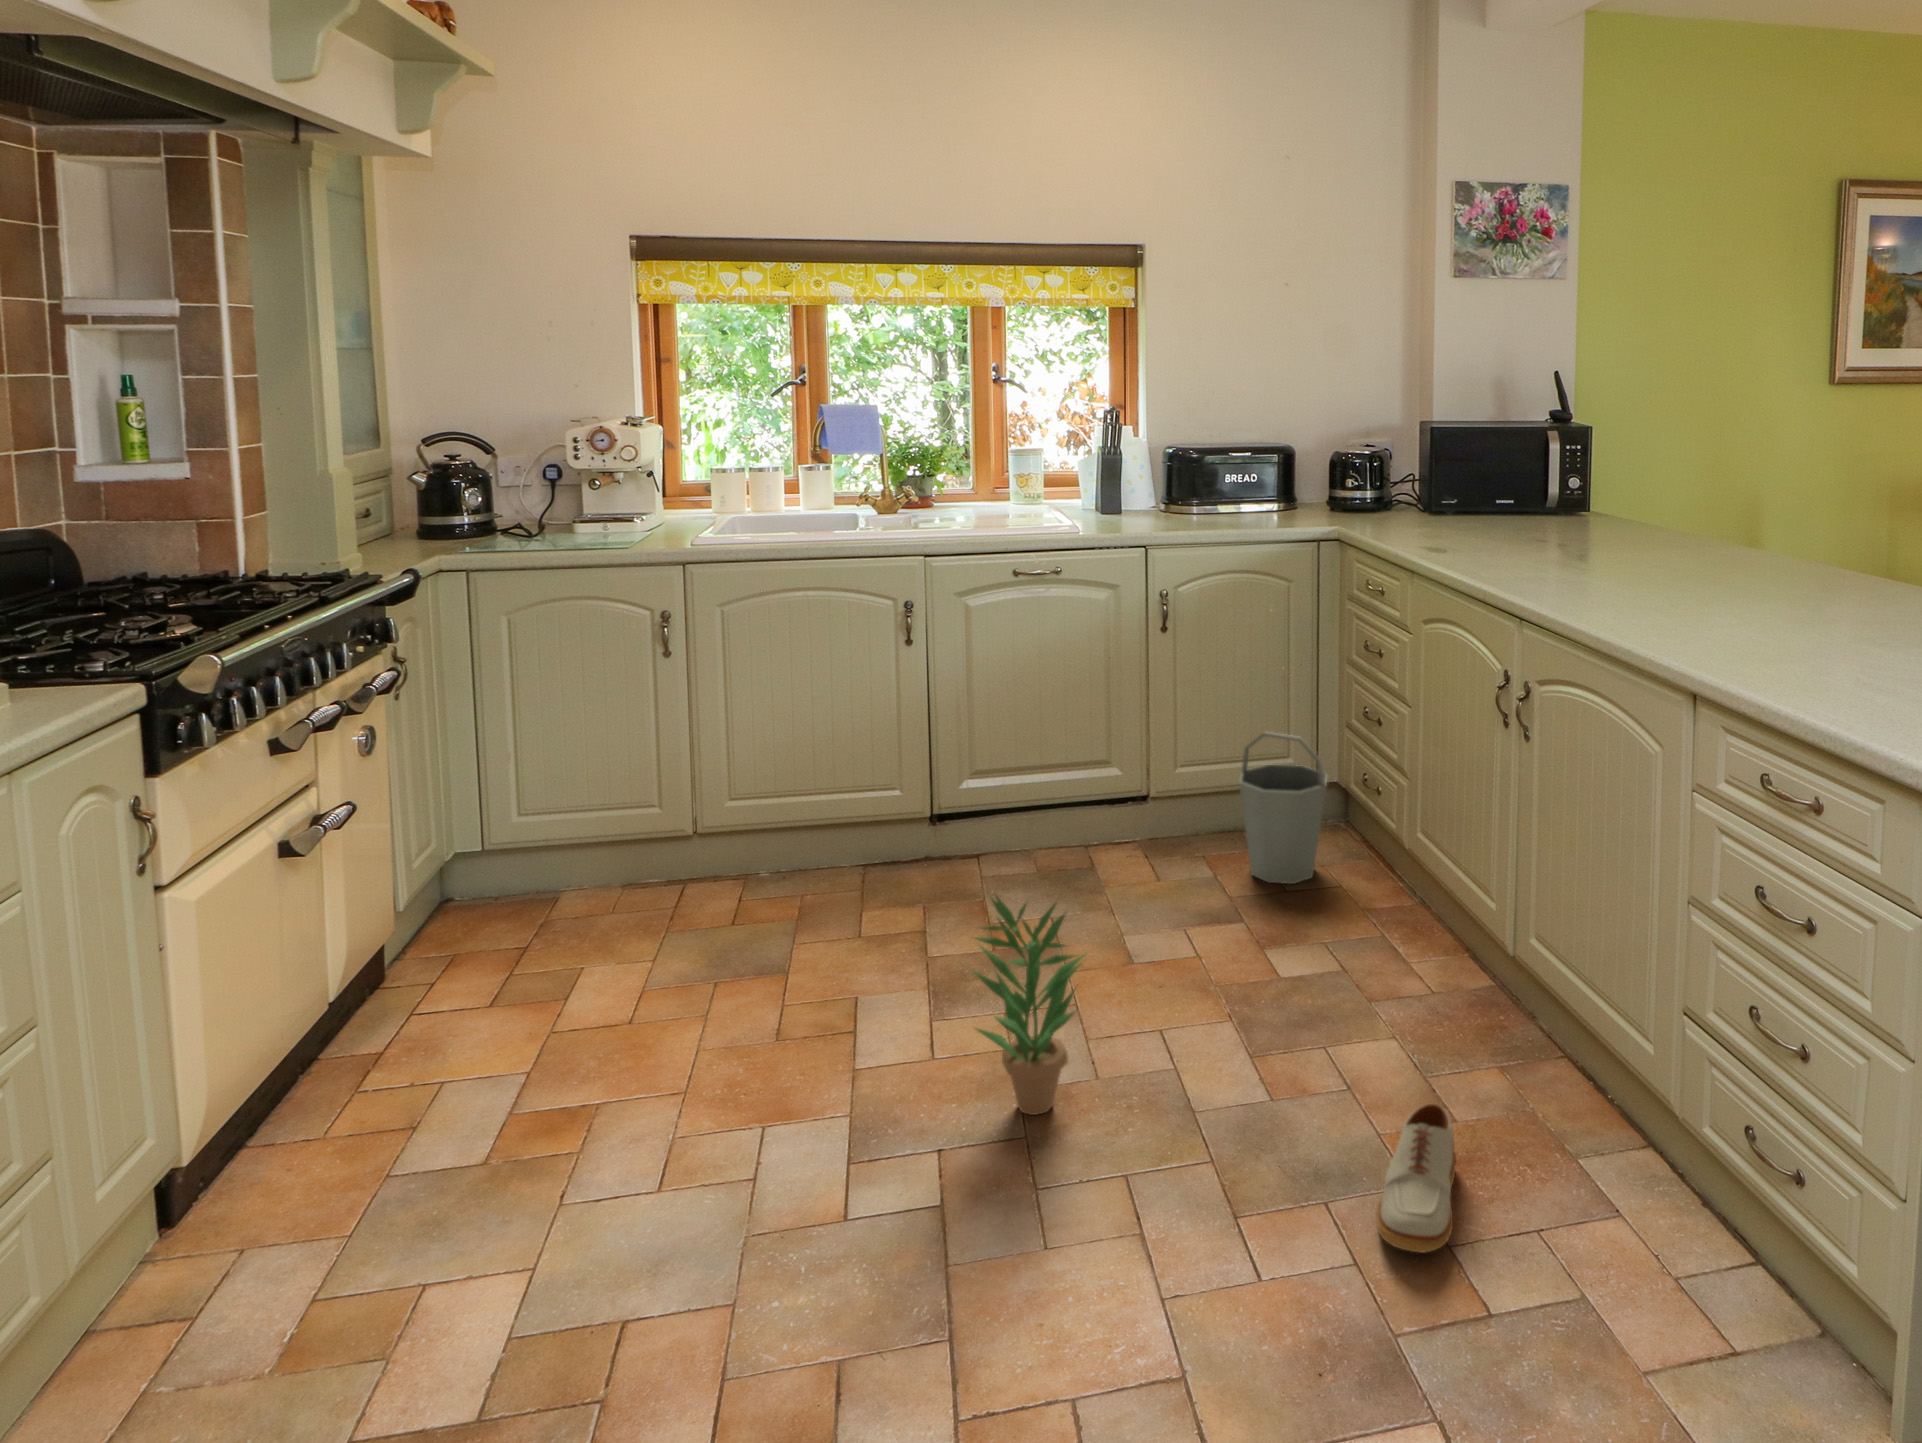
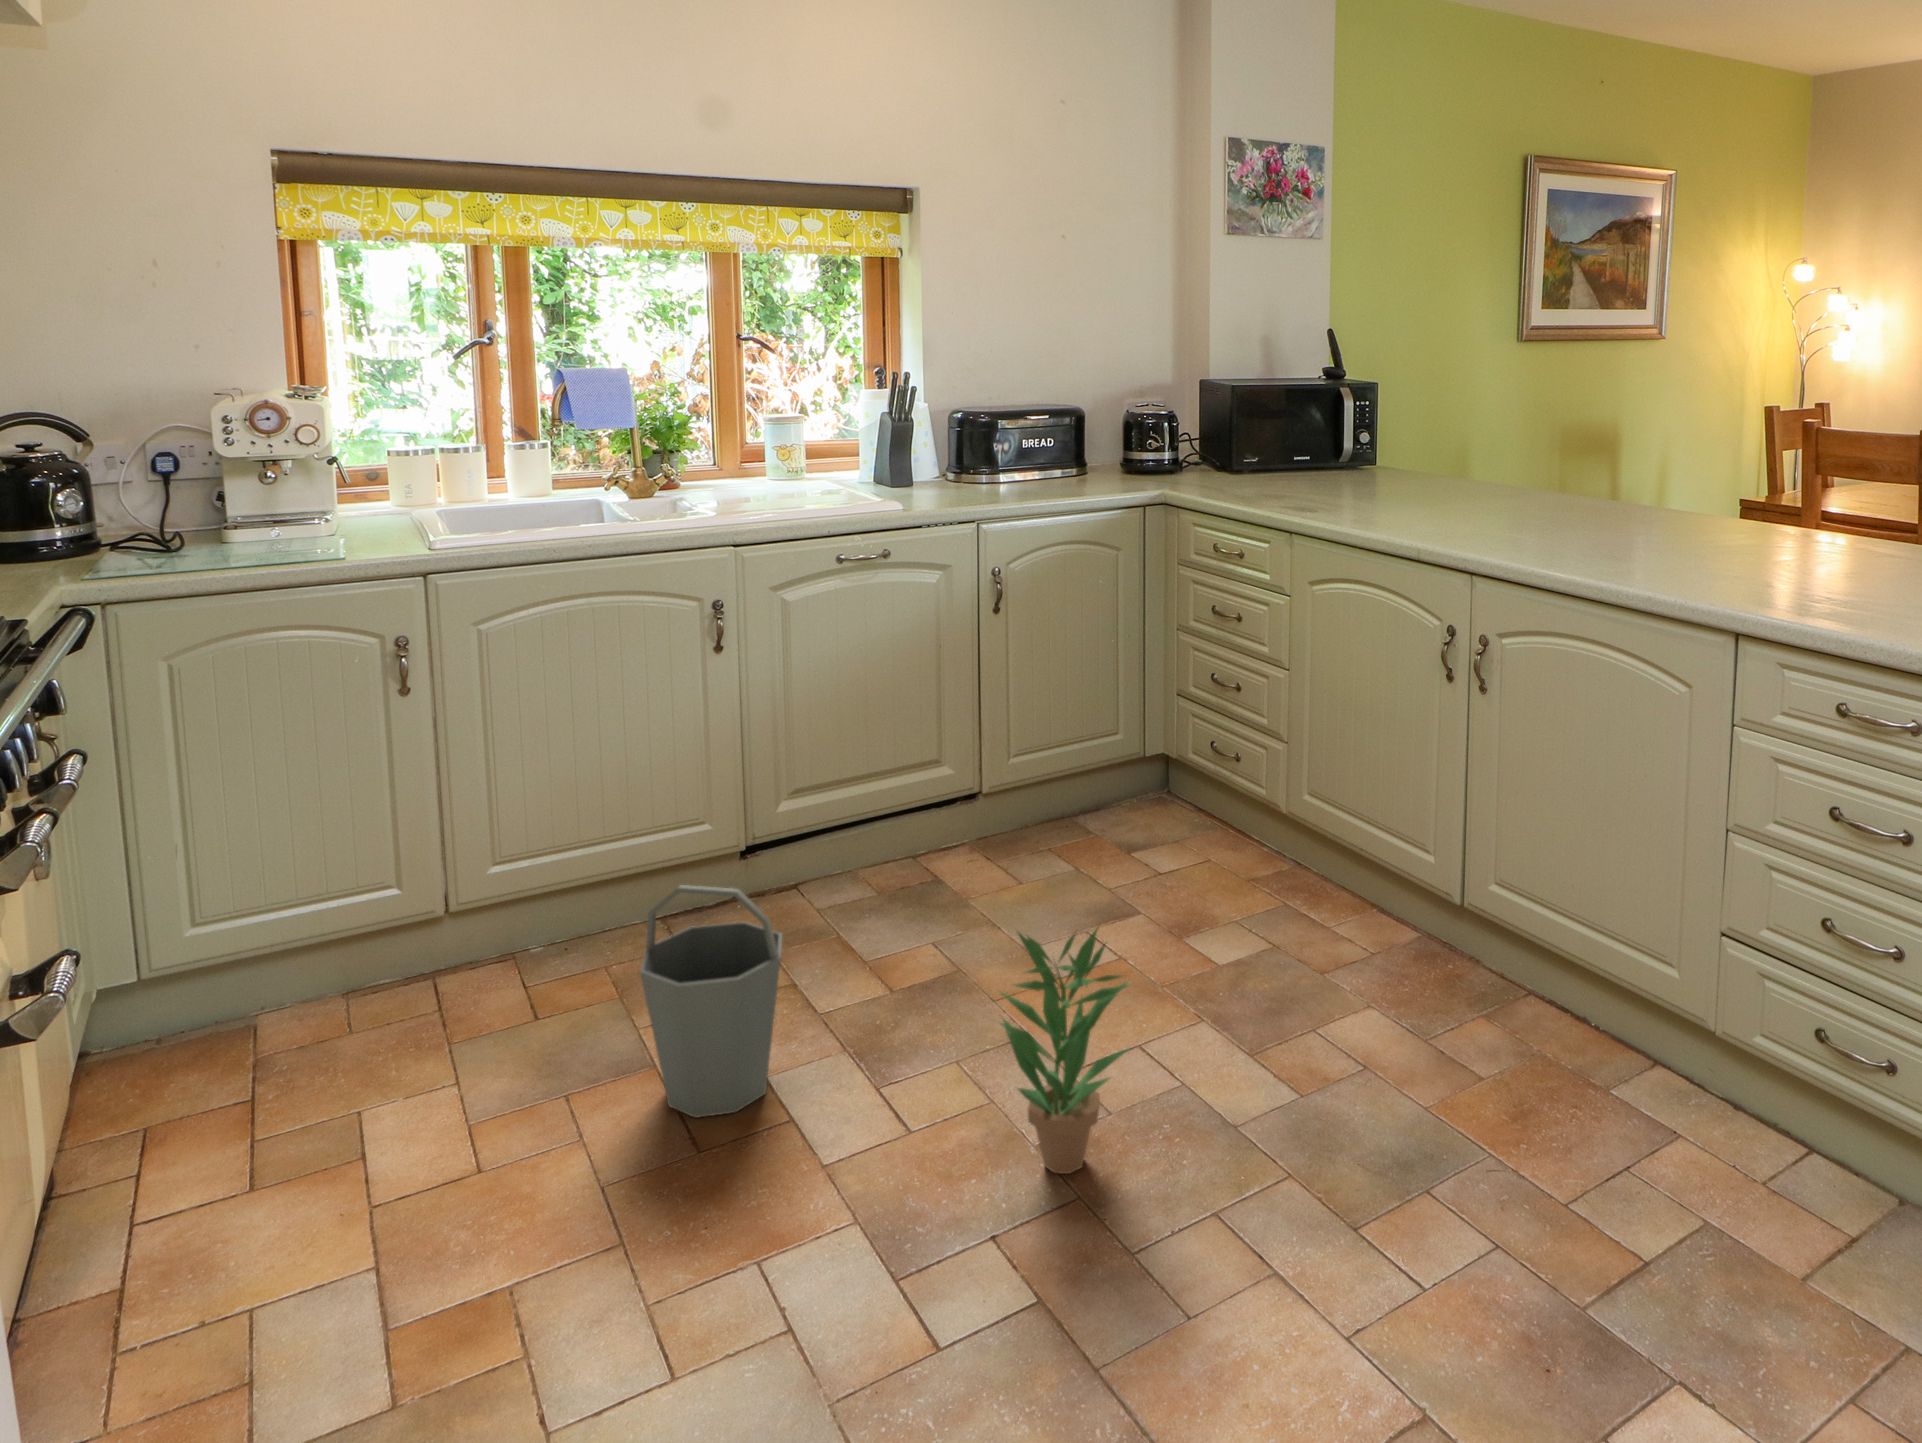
bucket: present [1239,732,1327,884] -> present [640,885,782,1118]
shoe: present [1377,1104,1456,1252] -> none [1470,1074,1579,1229]

